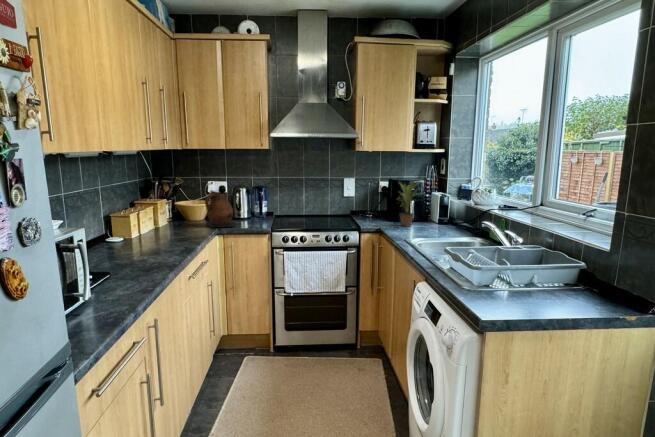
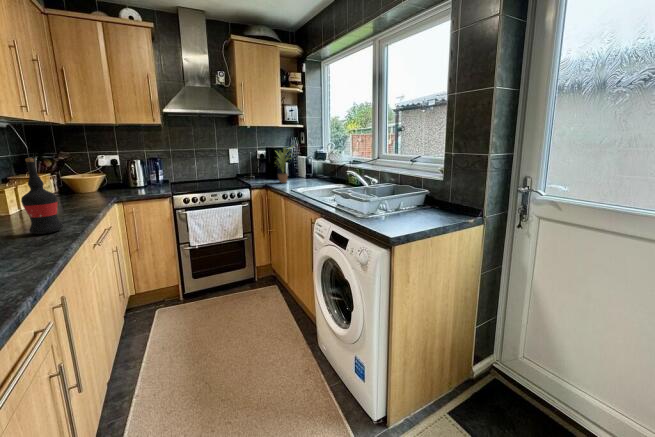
ceramic pitcher: present [205,191,235,227] -> none [100,161,135,194]
wine bottle: none [117,207,150,284] -> present [21,158,64,234]

